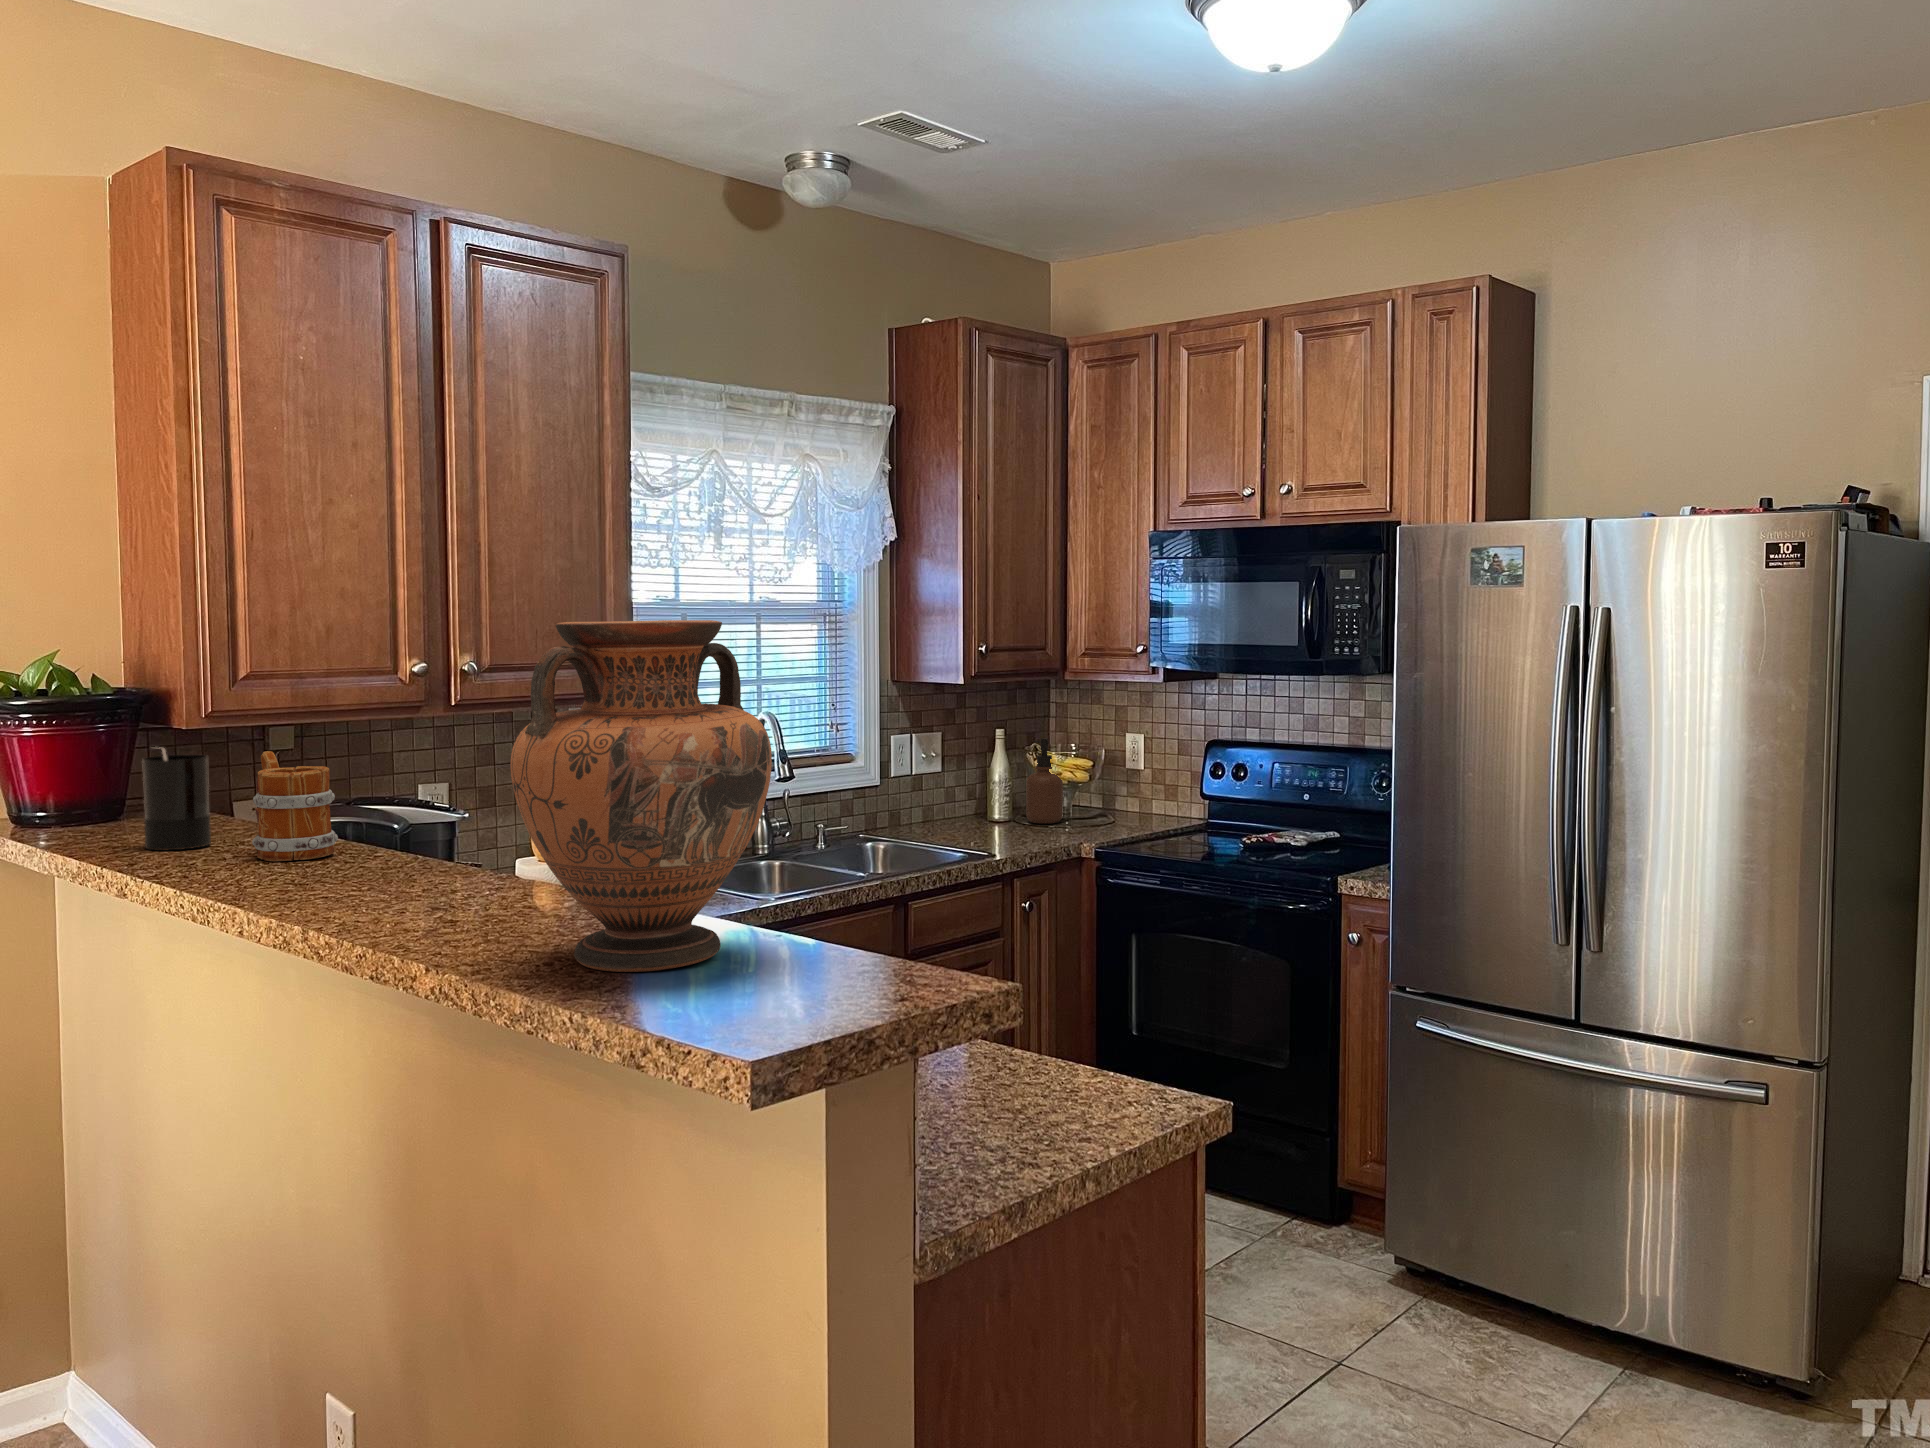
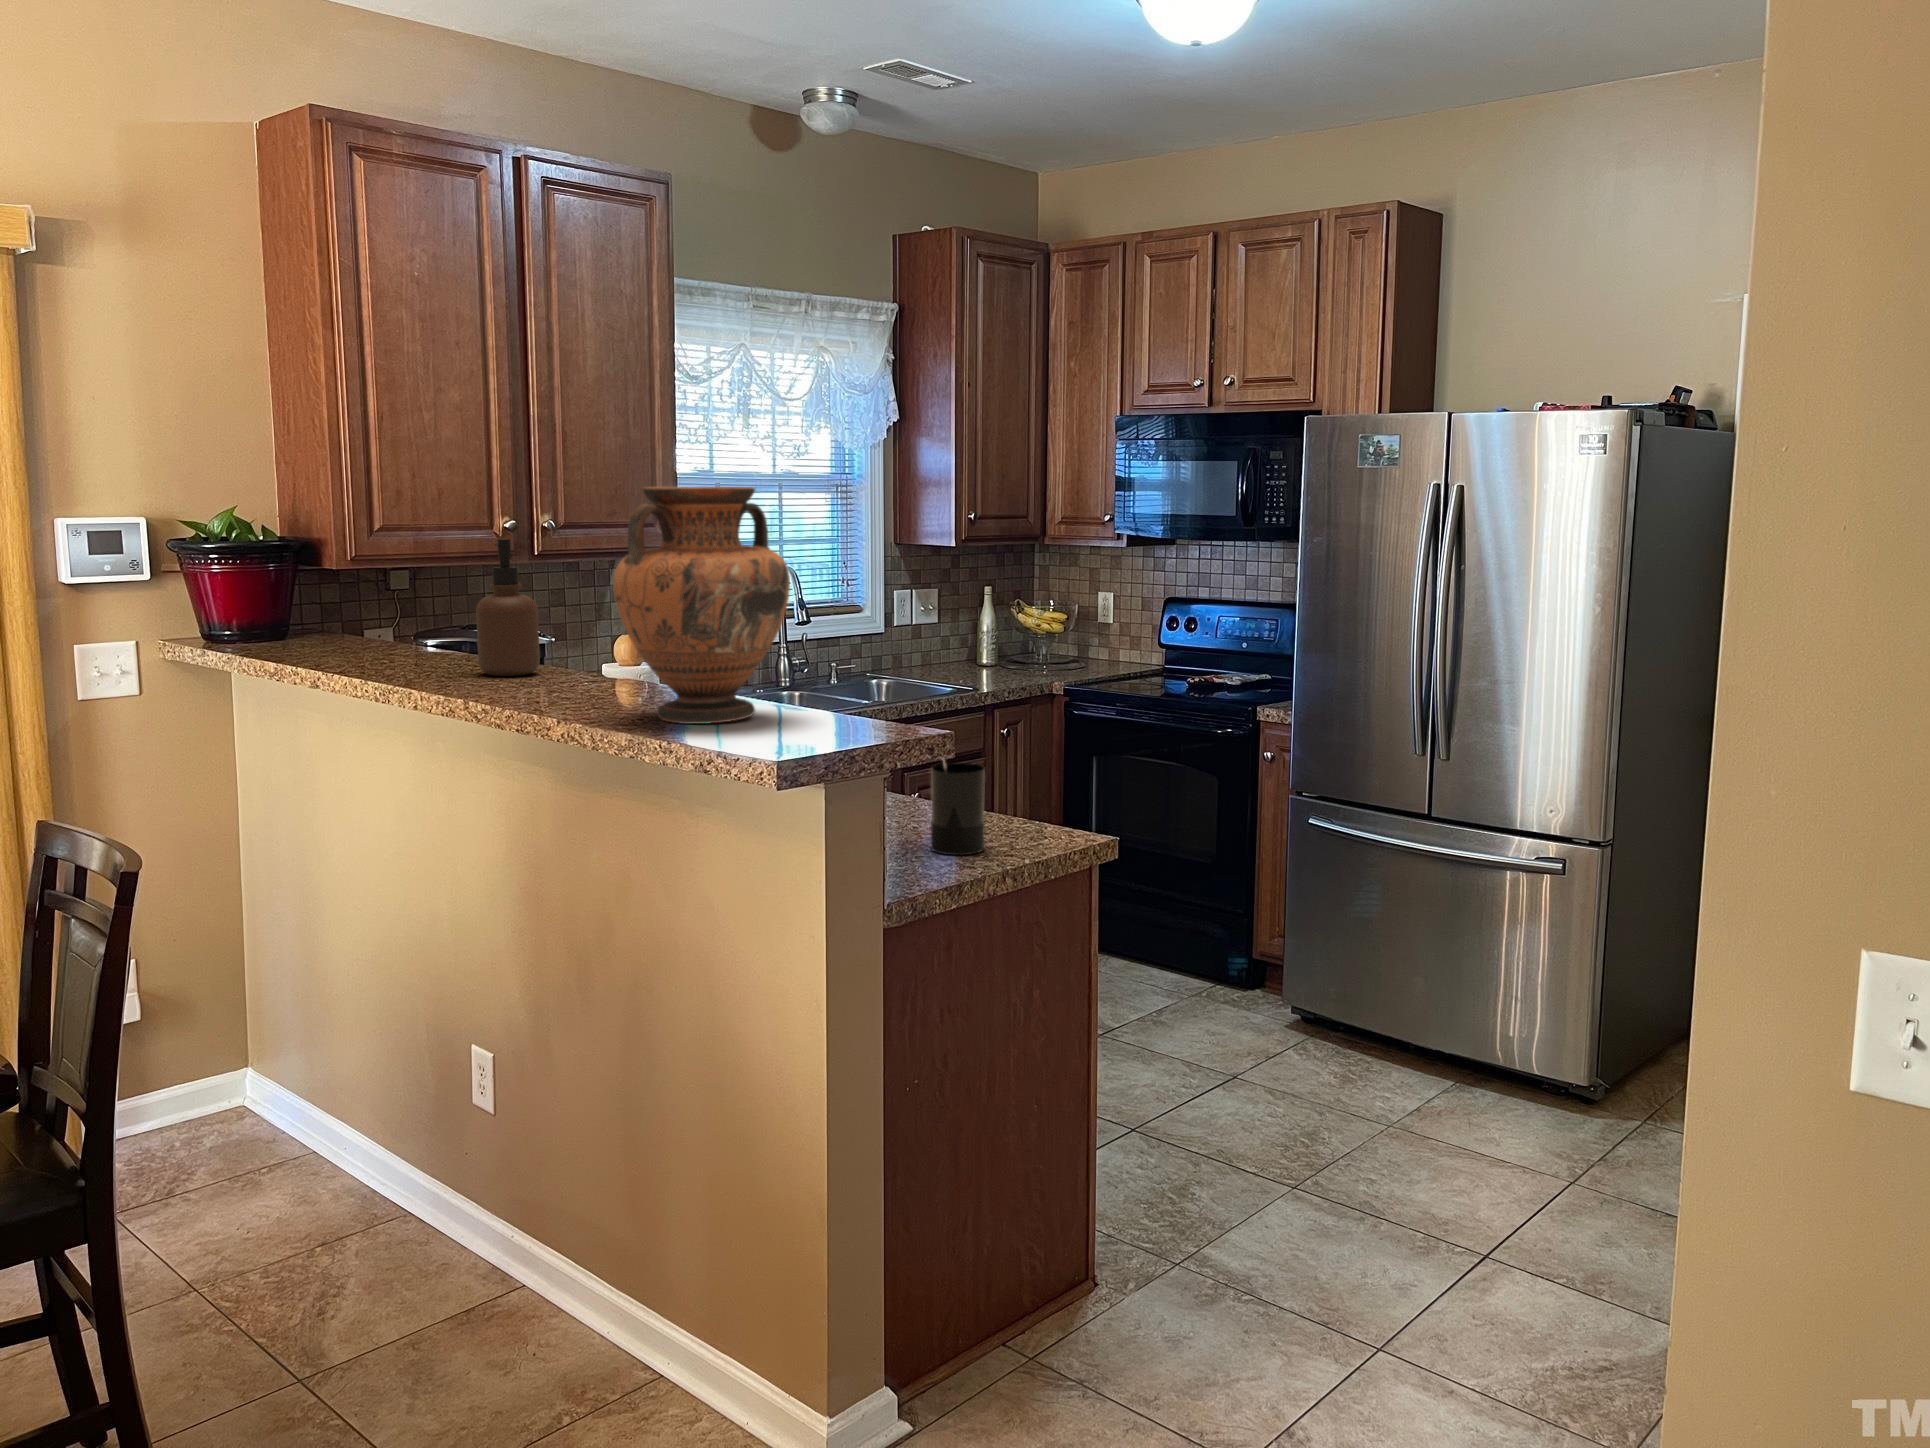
soap dispenser: present [1026,738,1063,824] -> present [476,539,540,676]
candle: present [142,748,211,850] -> present [931,759,985,855]
mug: present [252,751,338,861] -> none [402,584,466,665]

